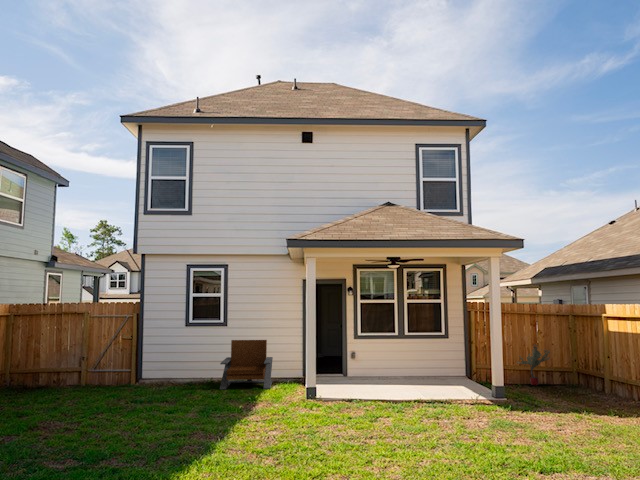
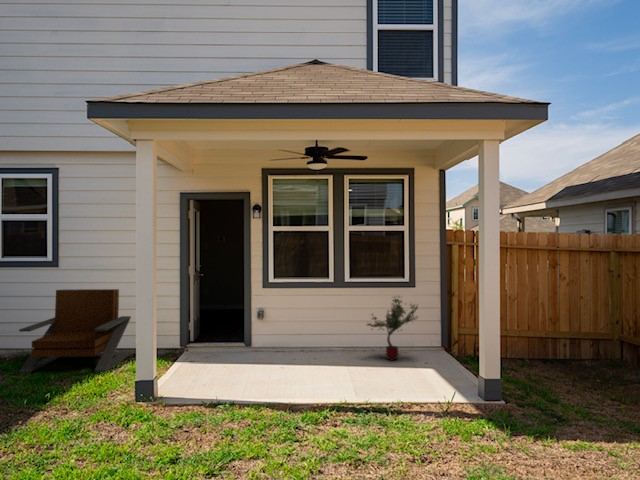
potted tree: present [518,345,550,386] -> present [368,296,418,360]

